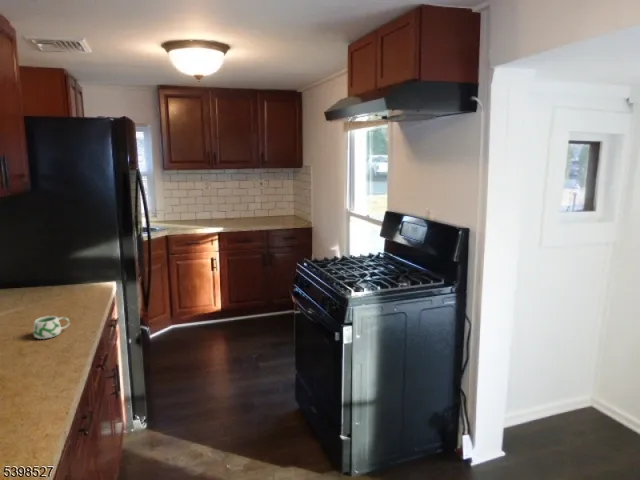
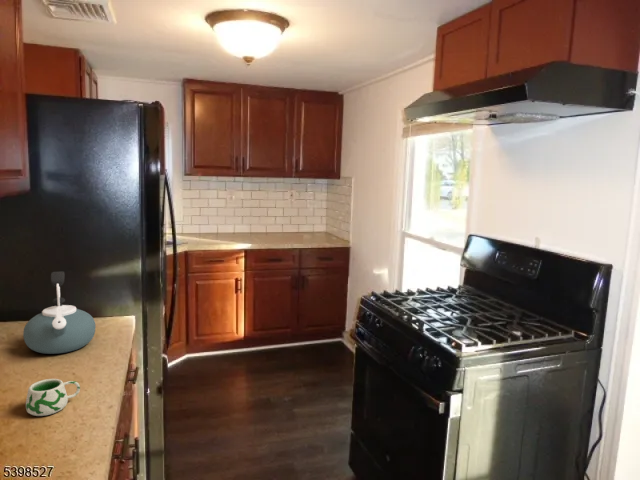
kettle: none [30,248,83,307] -> present [23,271,96,354]

